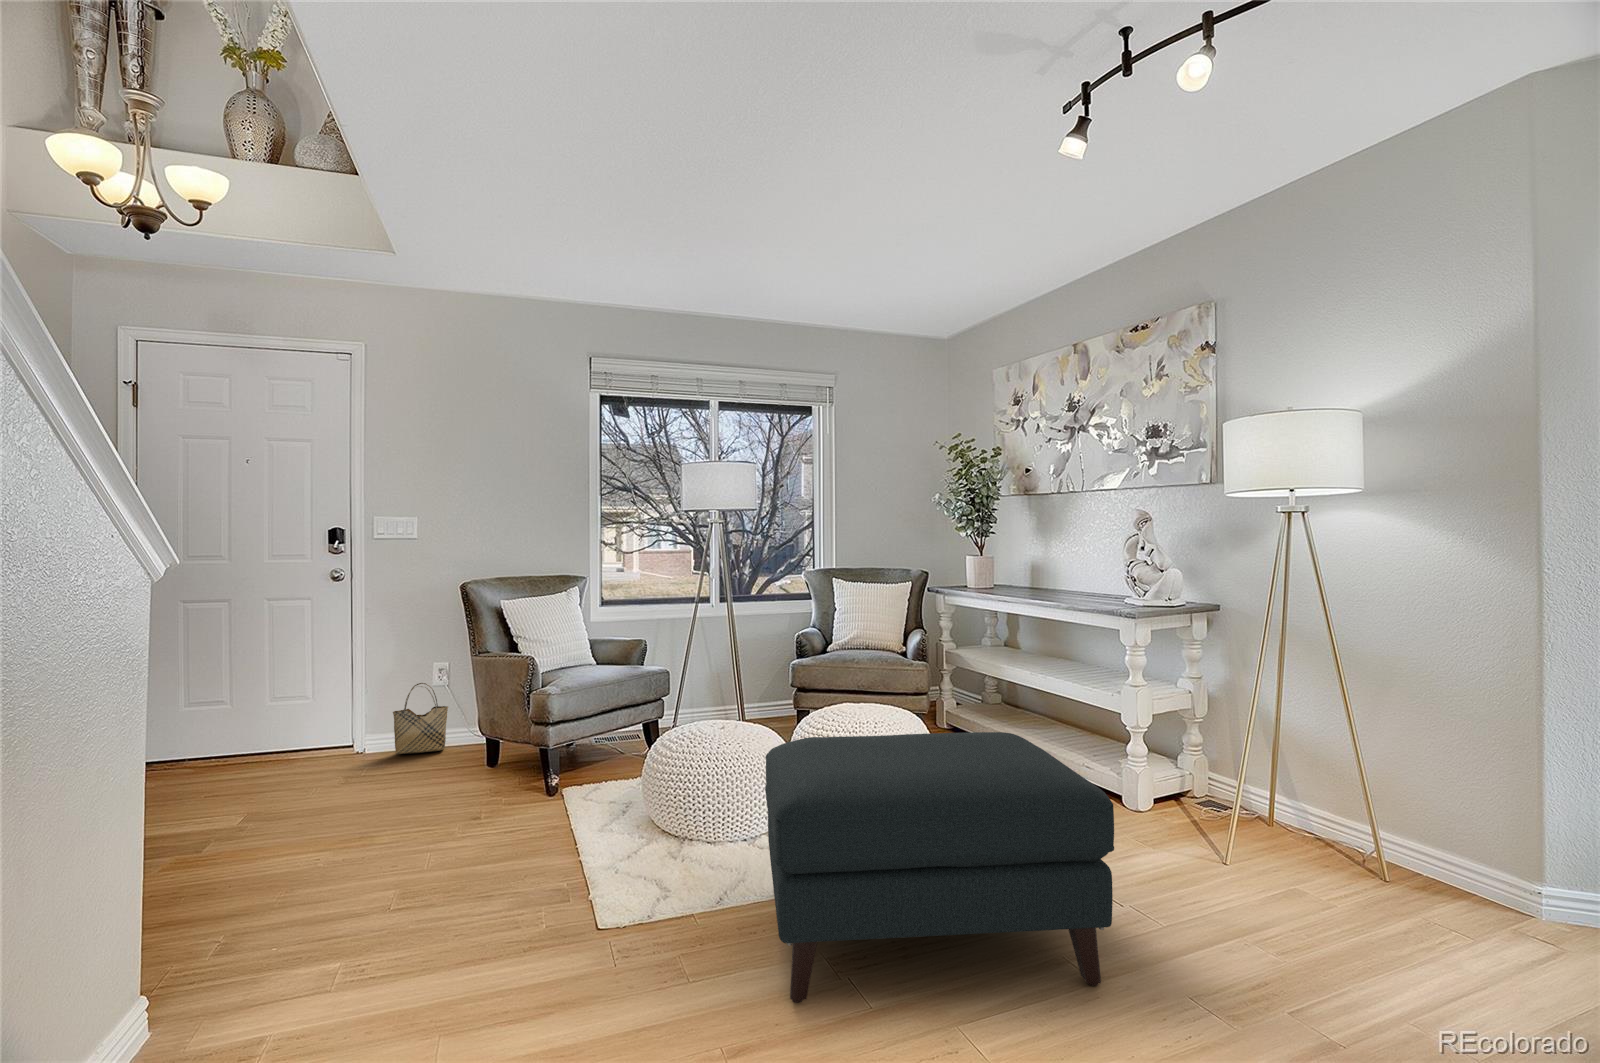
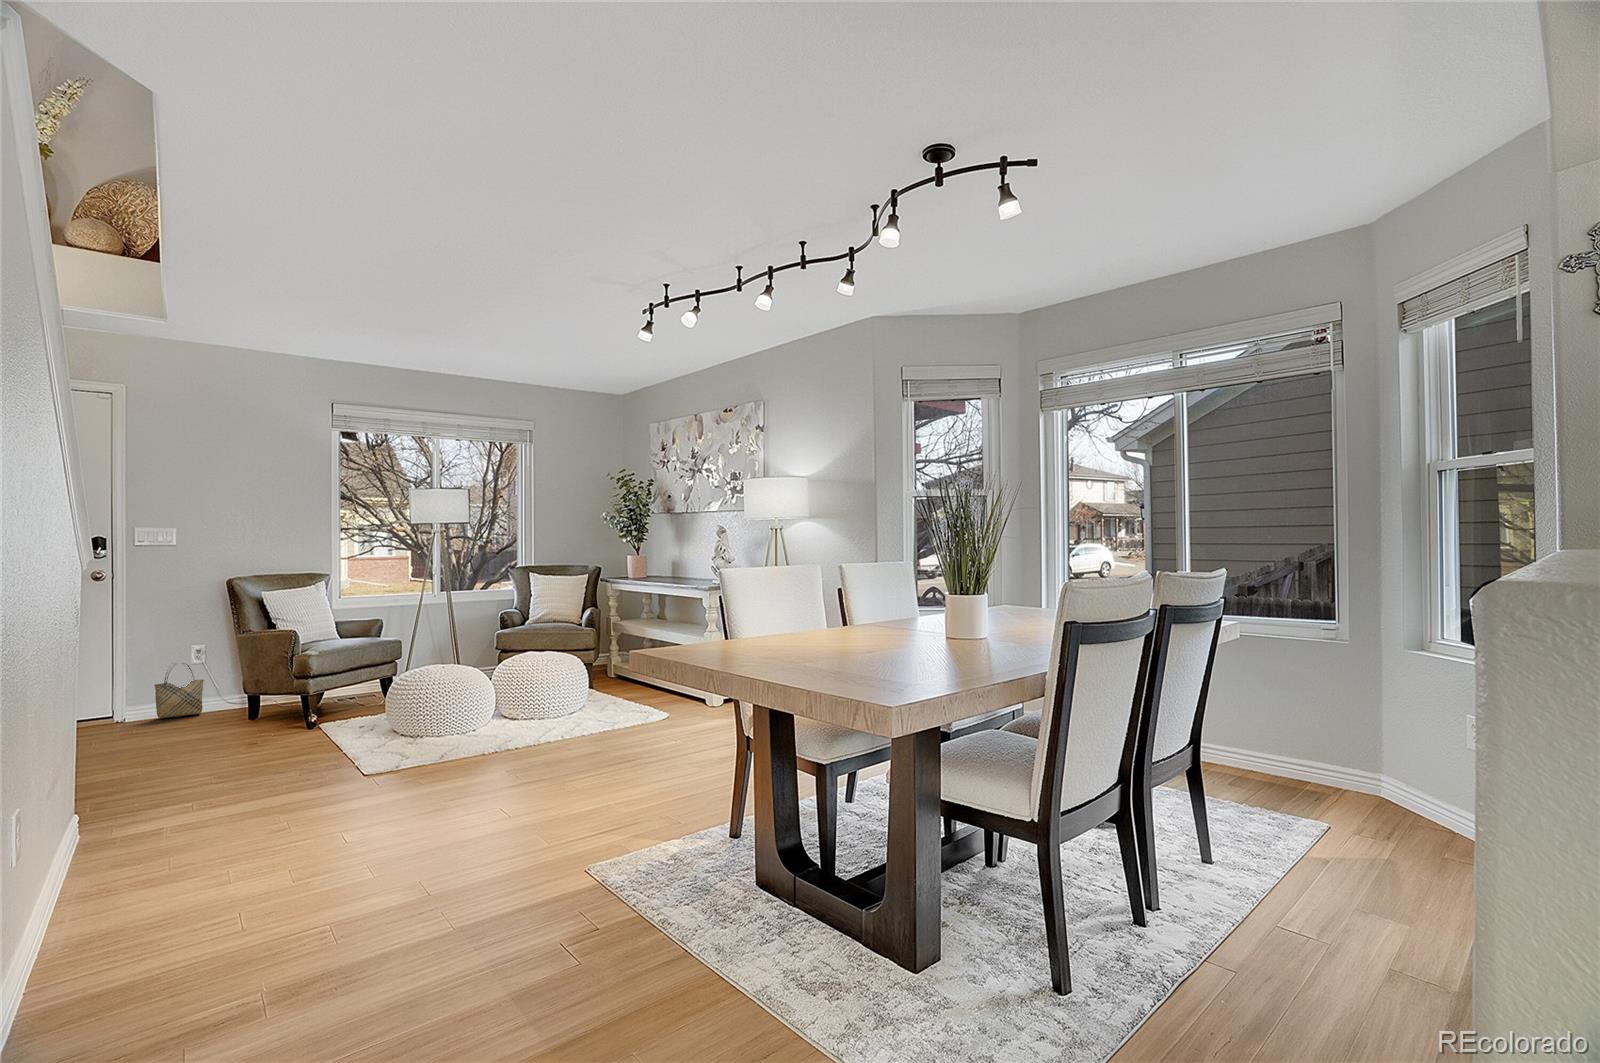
ottoman: present [765,732,1114,1003] -> none [480,649,657,772]

